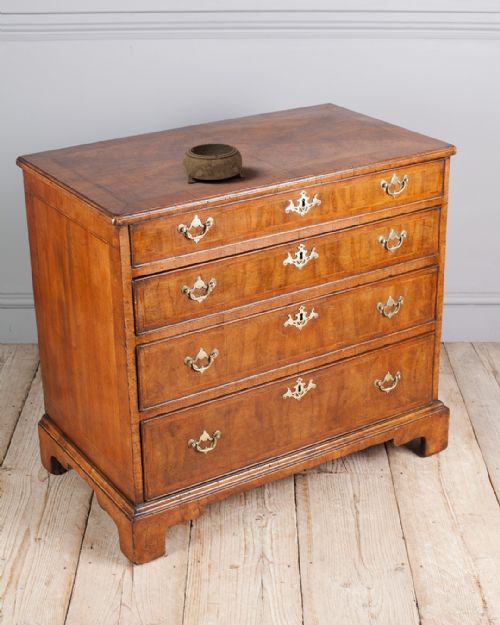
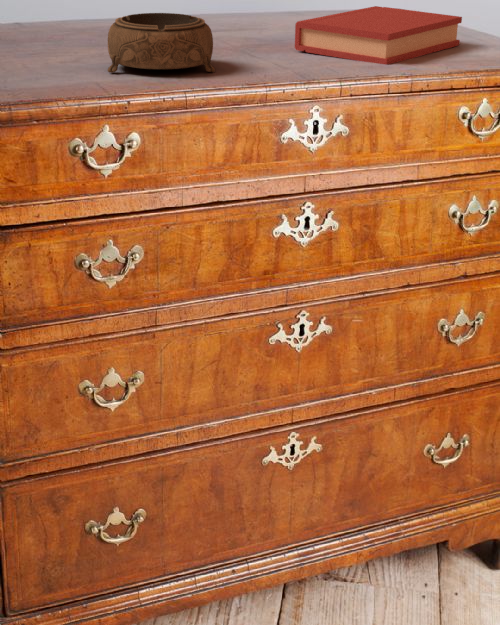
hardback book: none [281,118,375,162] -> present [295,6,462,65]

